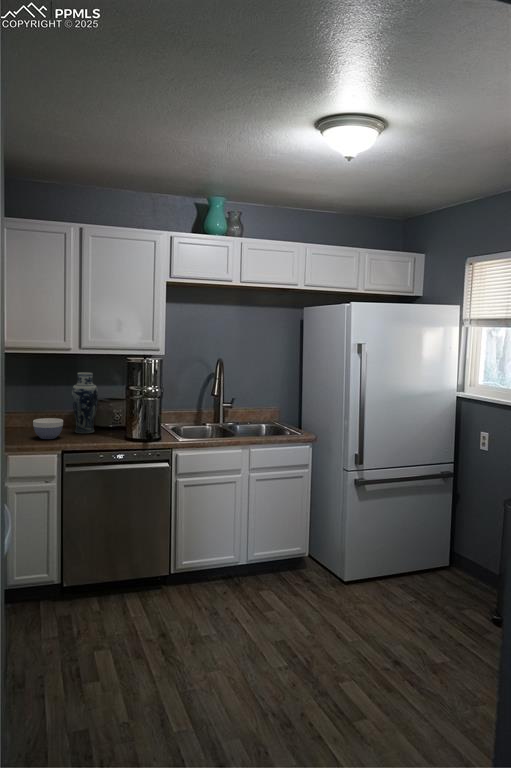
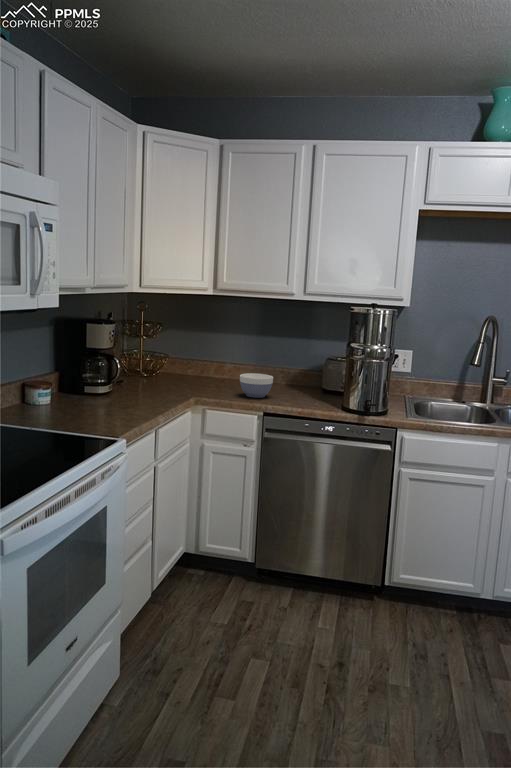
vase: present [72,373,98,433] -> none [289,323,320,397]

